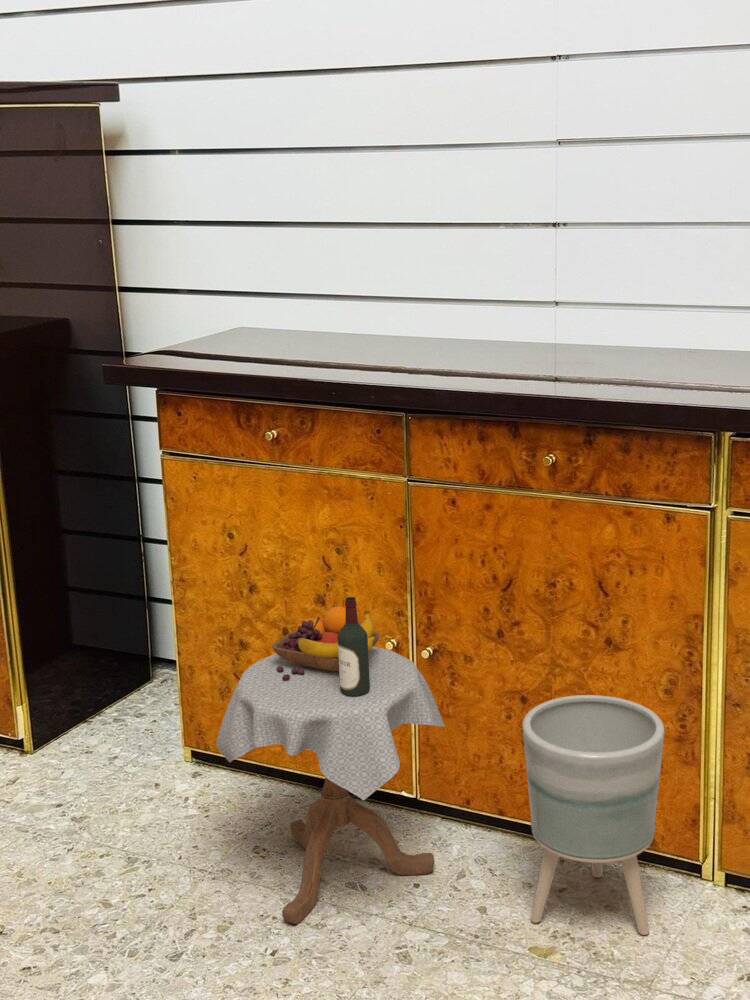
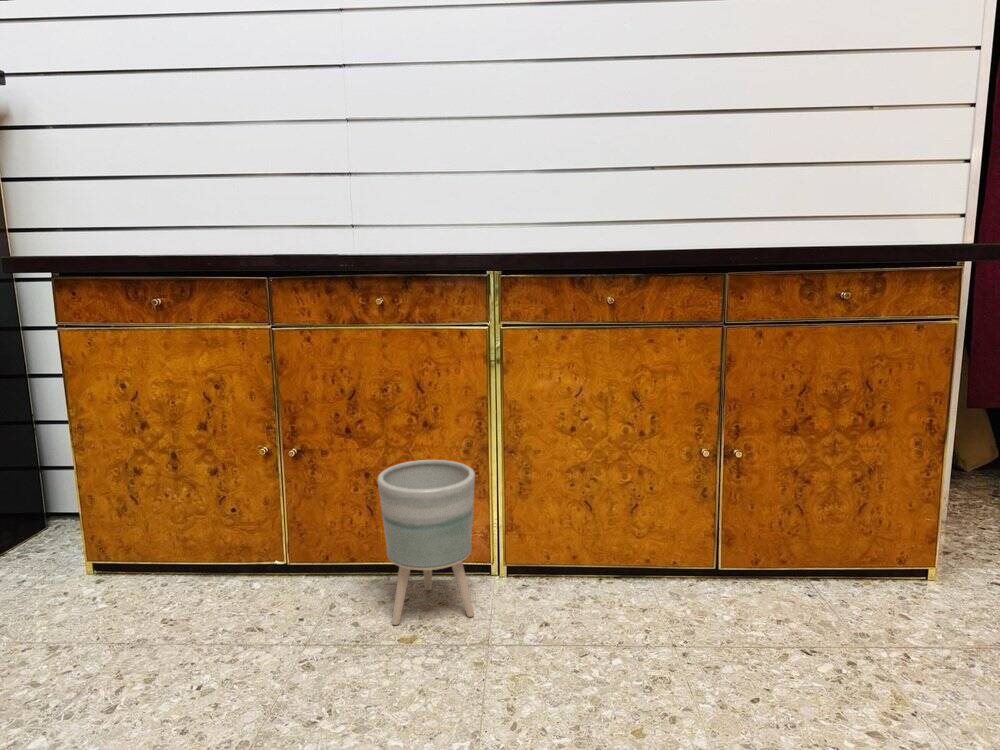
side table: present [216,597,445,924] -> none [132,400,313,664]

